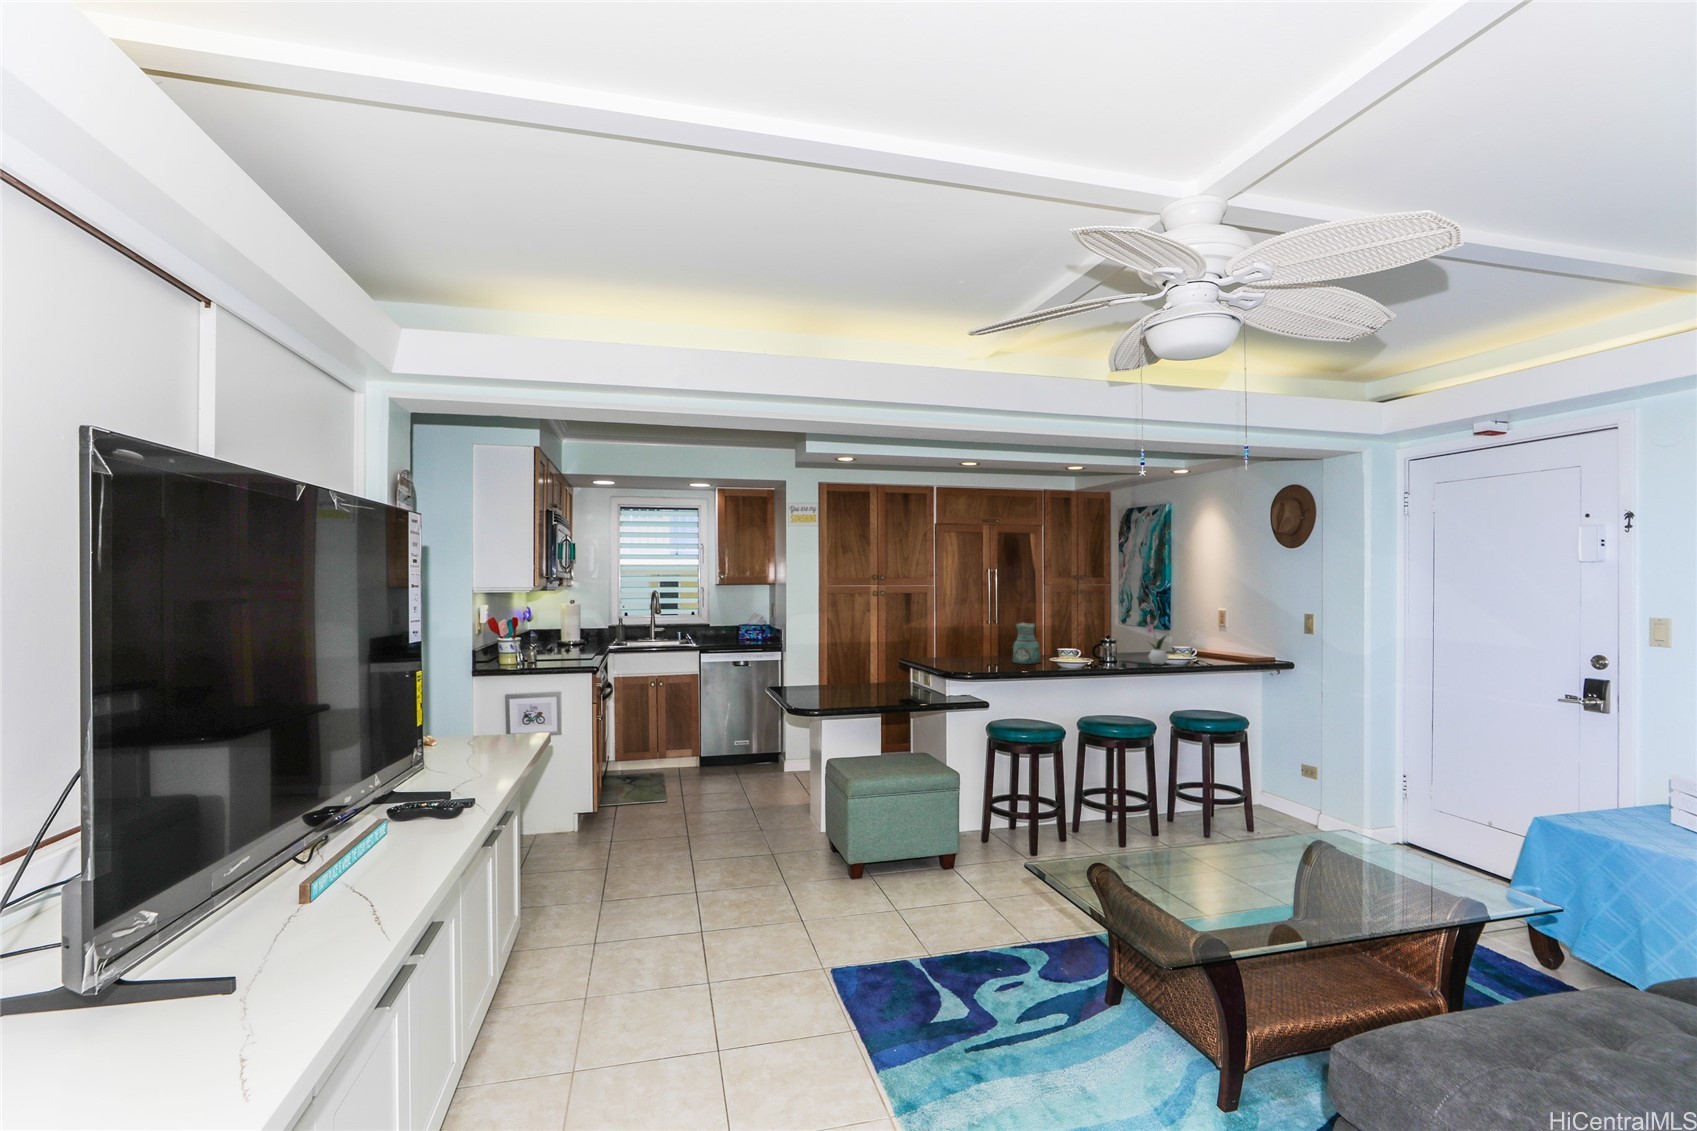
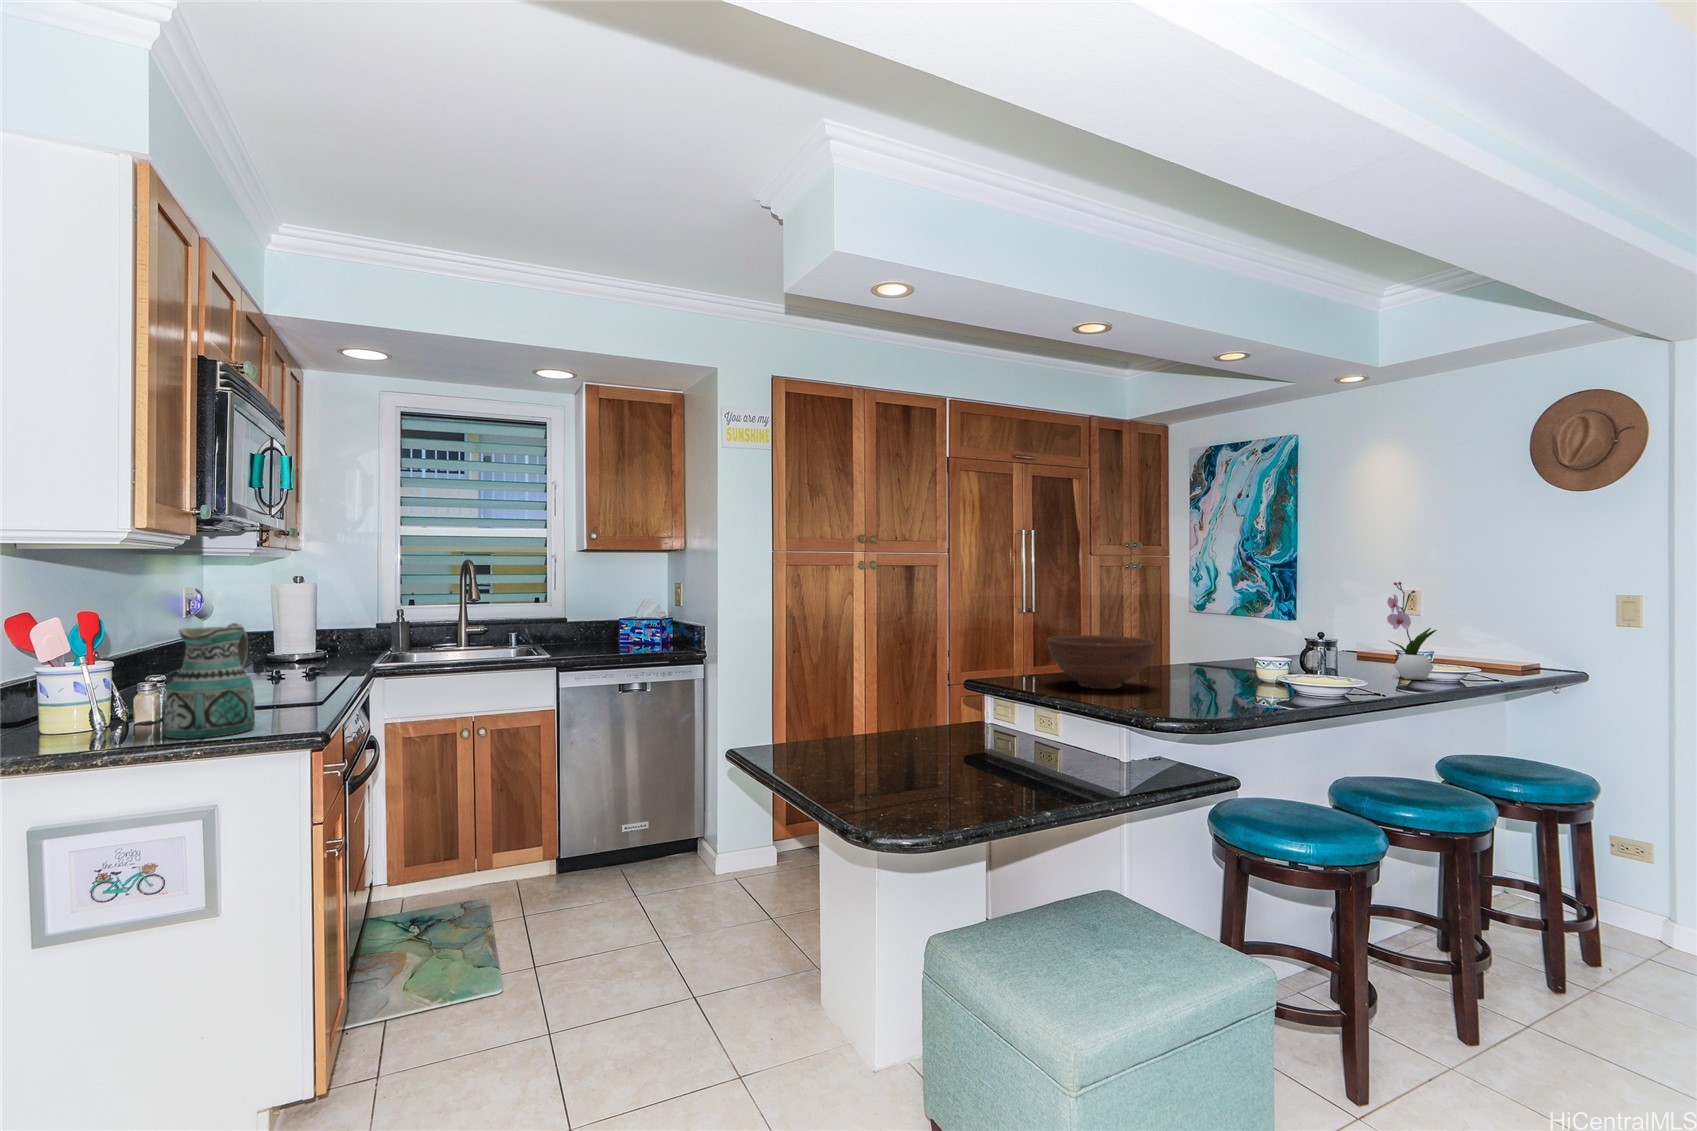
ceramic pitcher: present [1013,623,1040,664] -> present [164,623,255,739]
fruit bowl: none [935,636,991,665] -> present [1047,635,1154,689]

